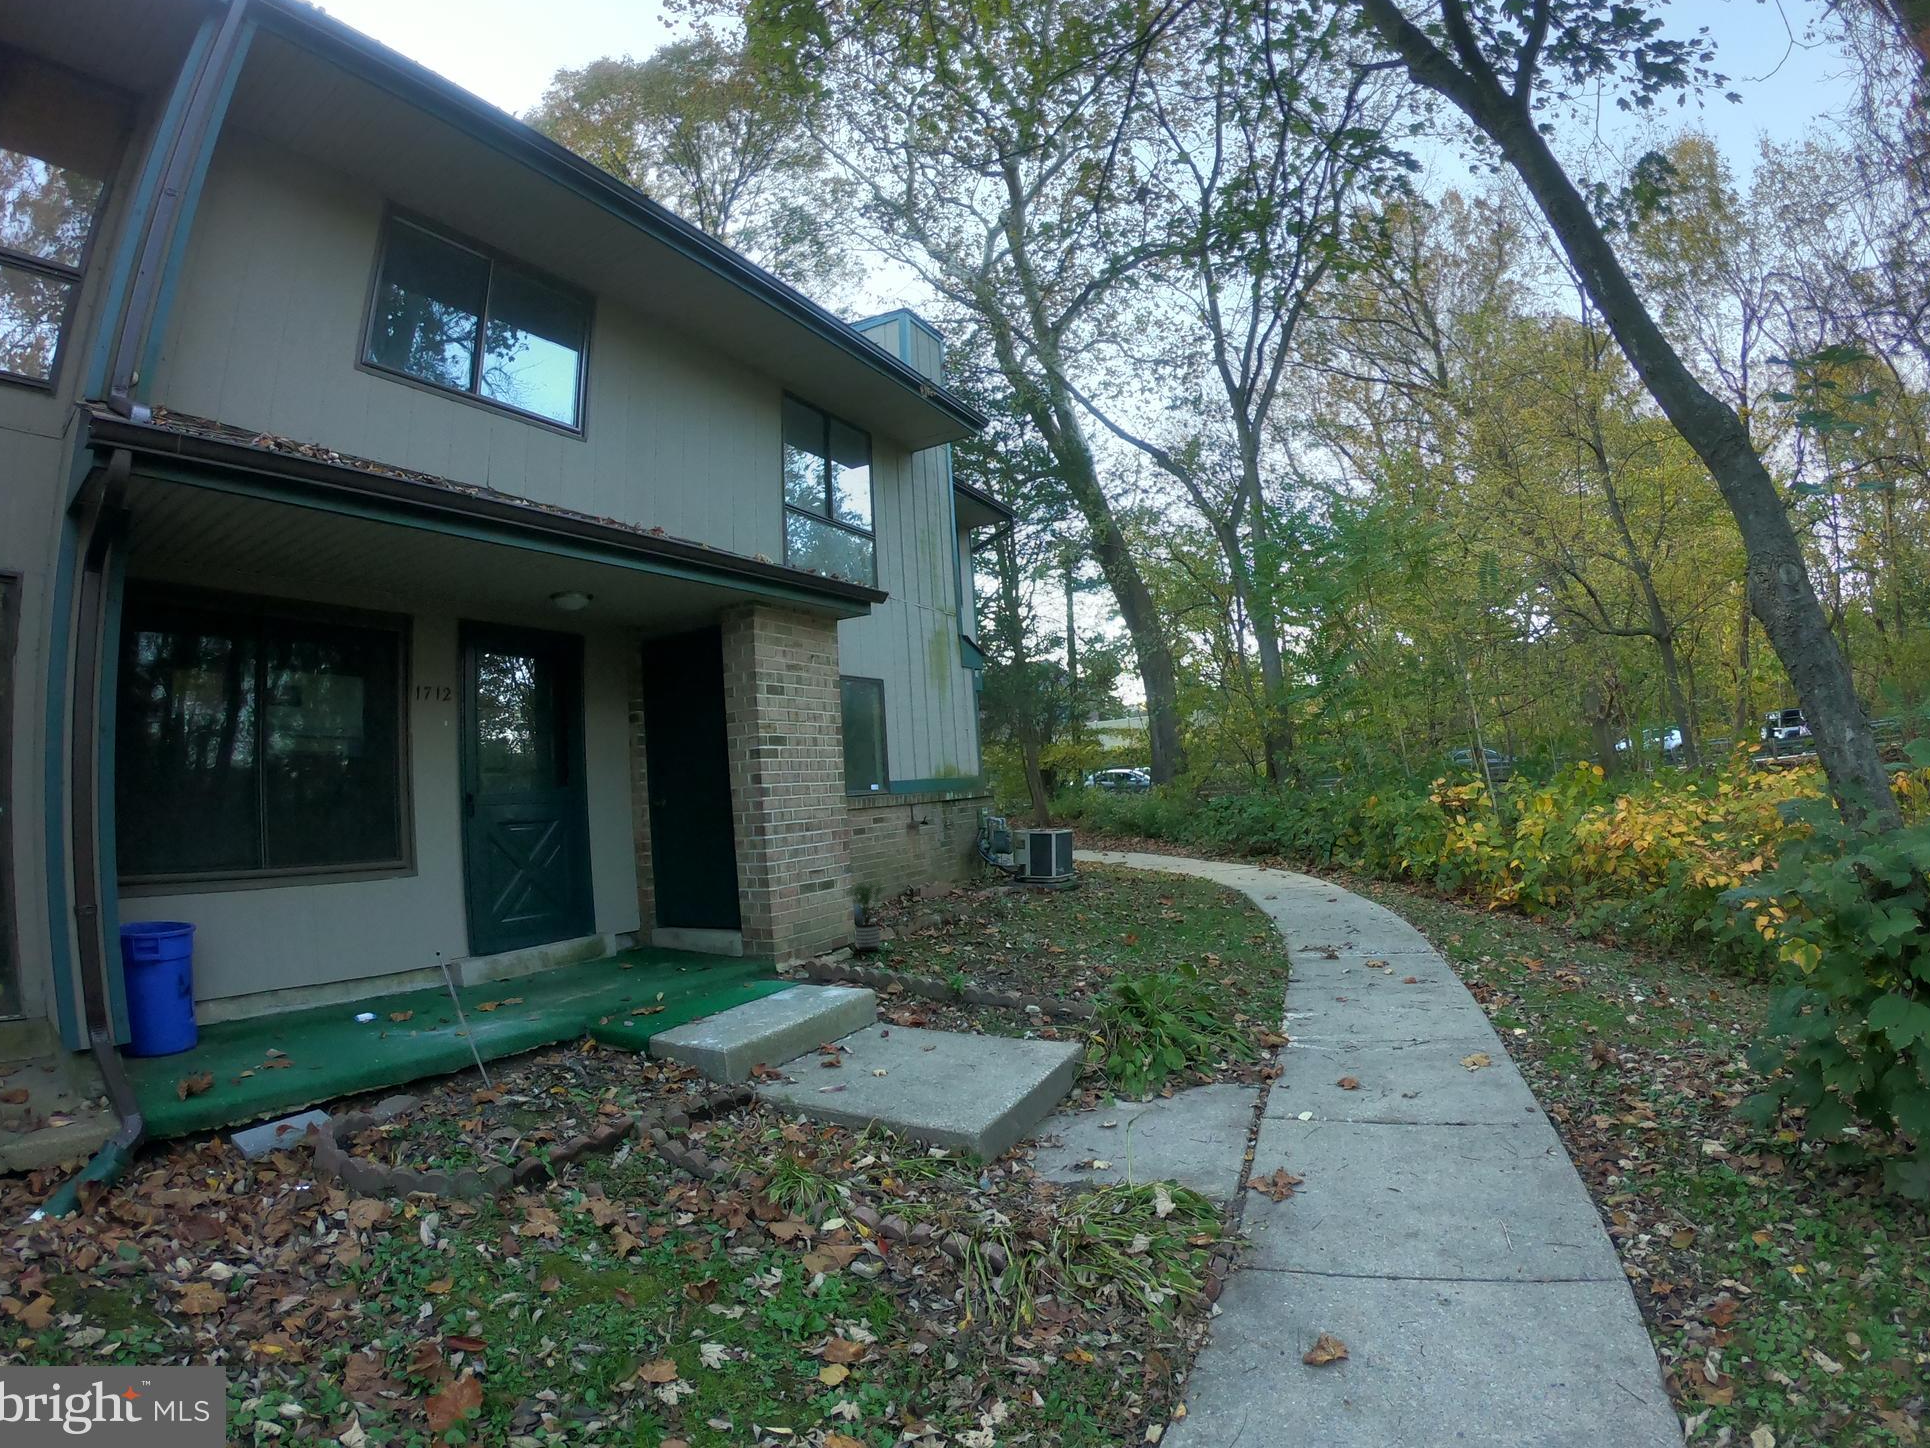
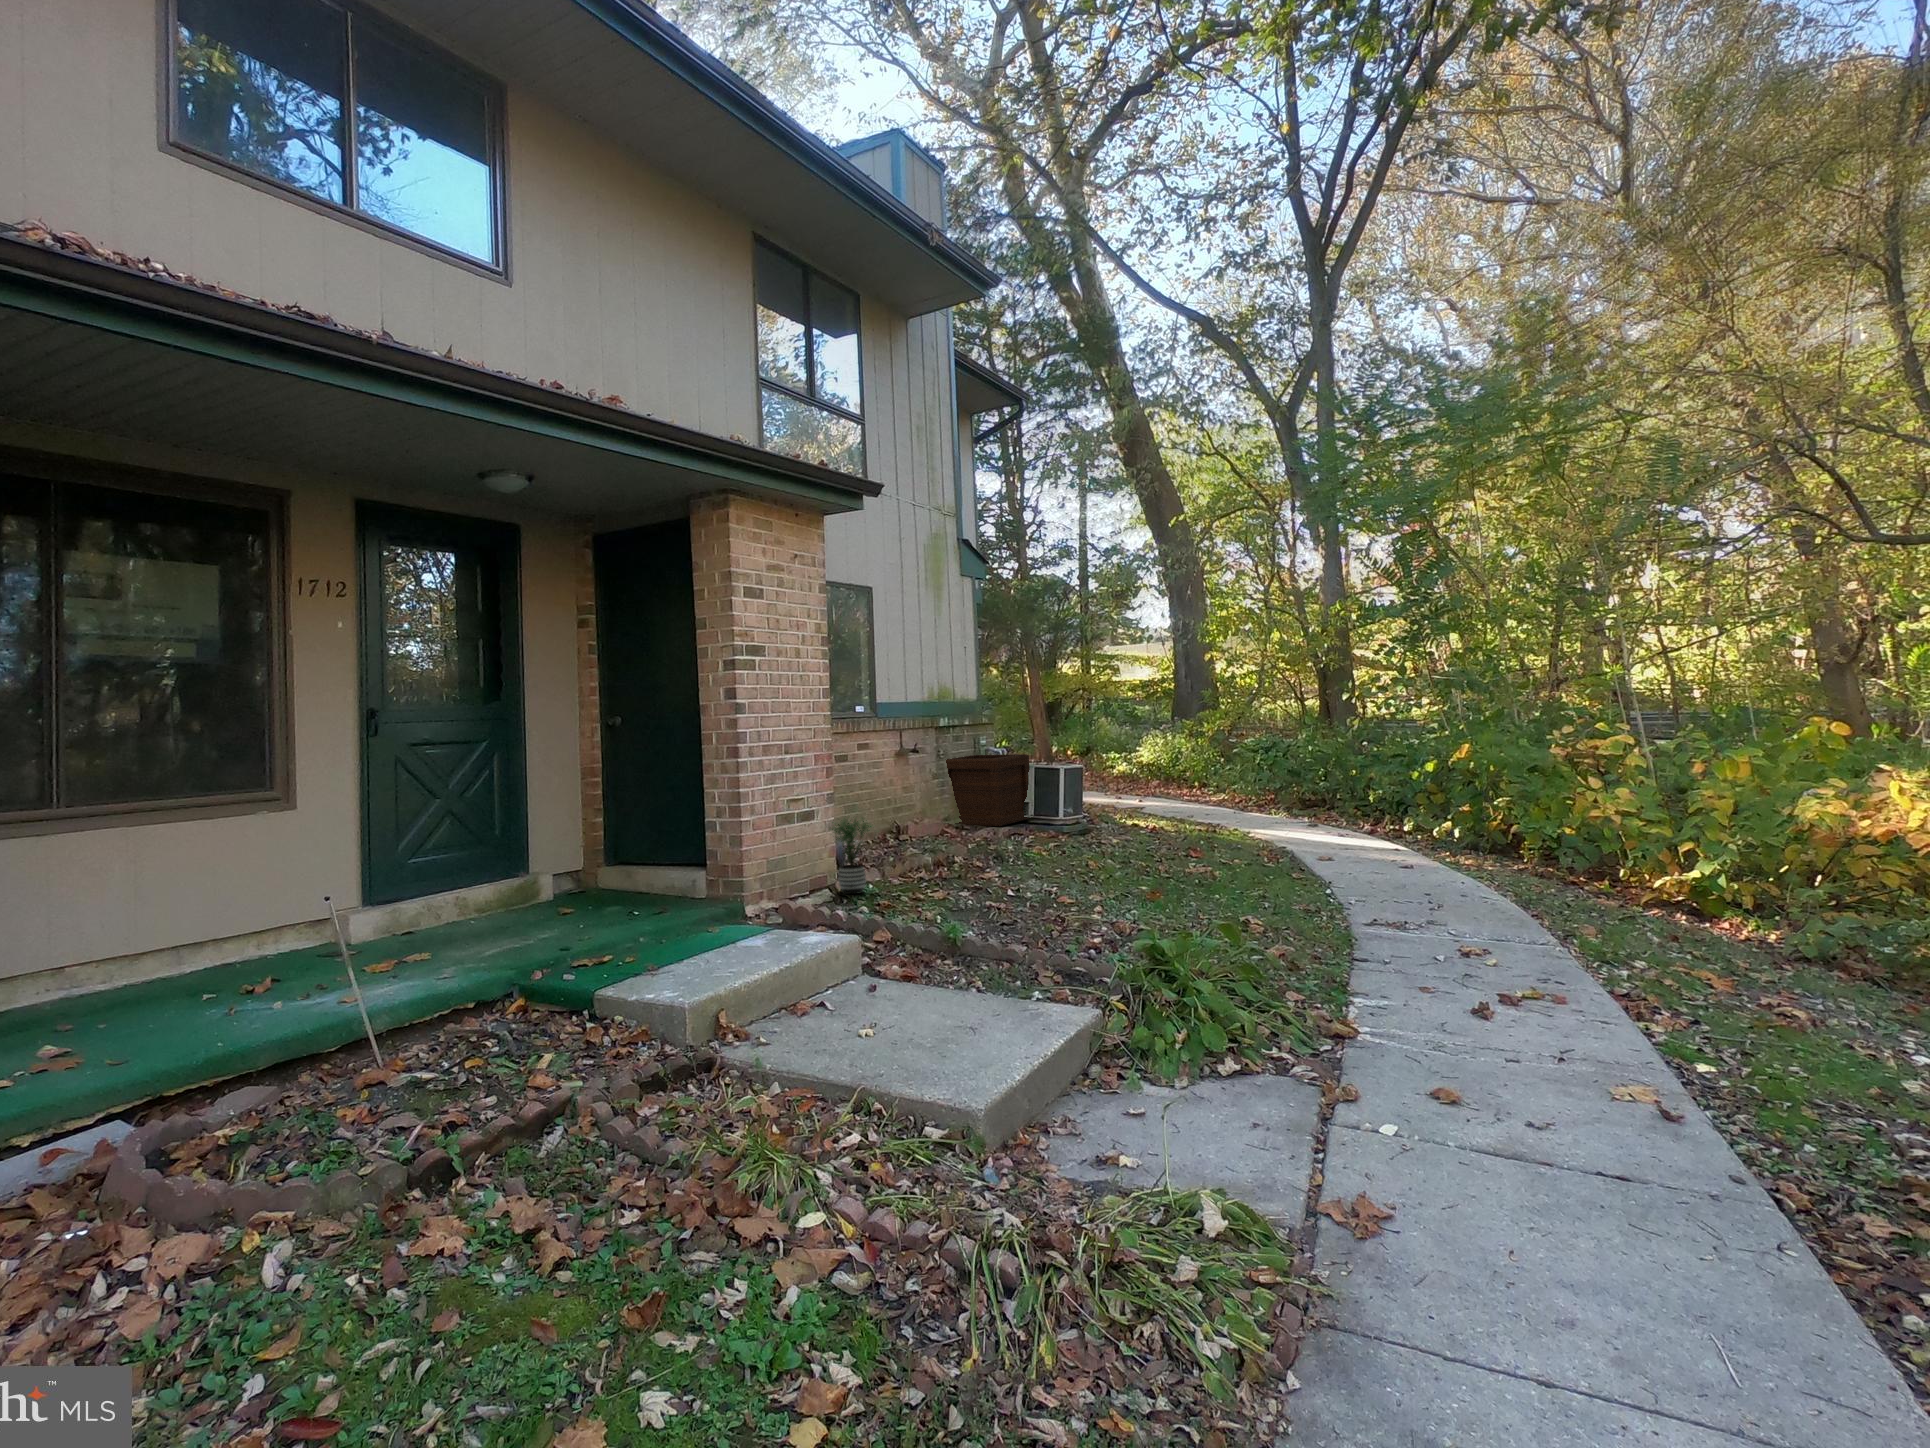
wooden crate: none [949,819,1034,887] -> present [946,754,1030,826]

